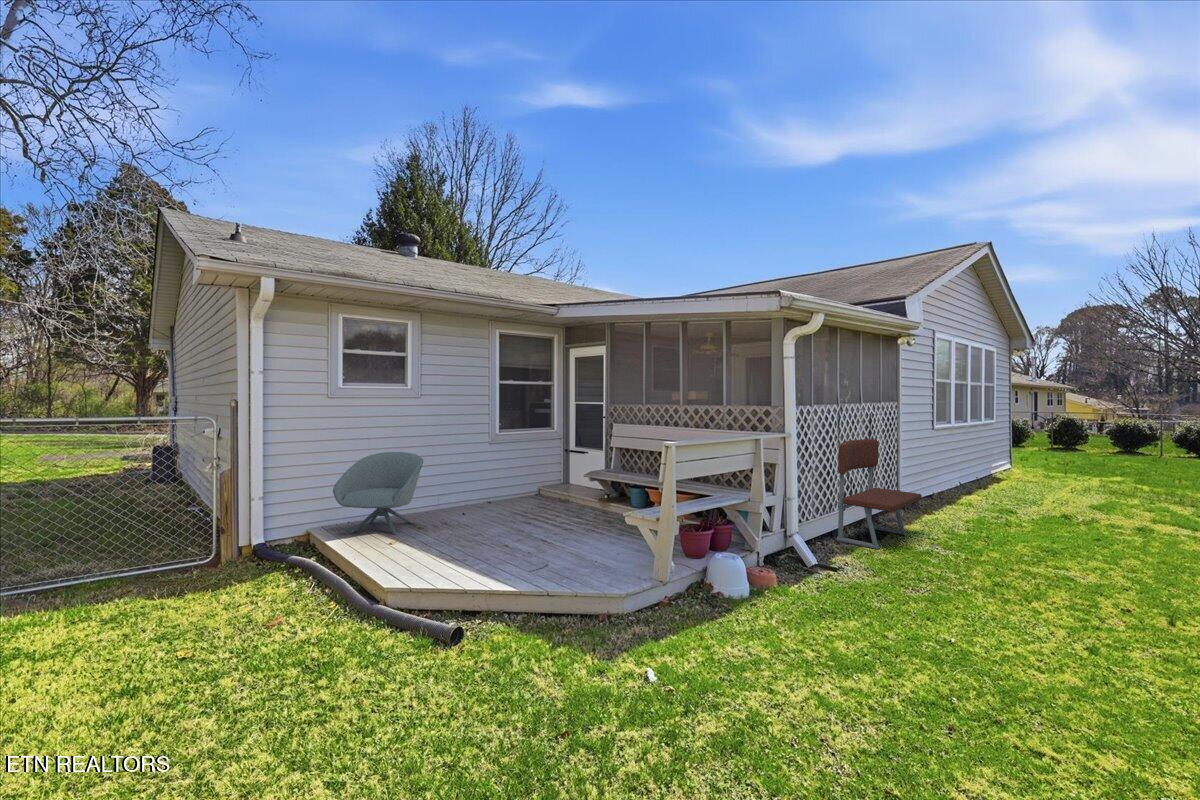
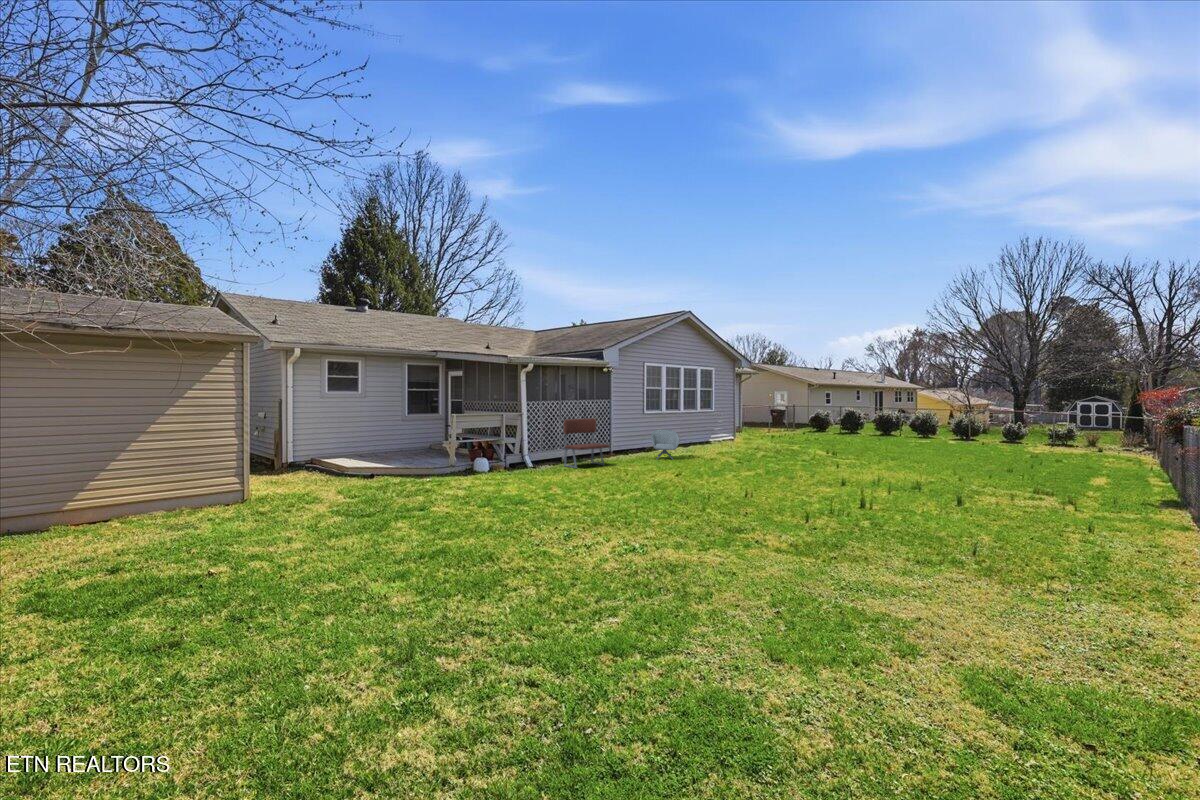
armchair: present [333,452,423,534] -> present [651,430,679,460]

